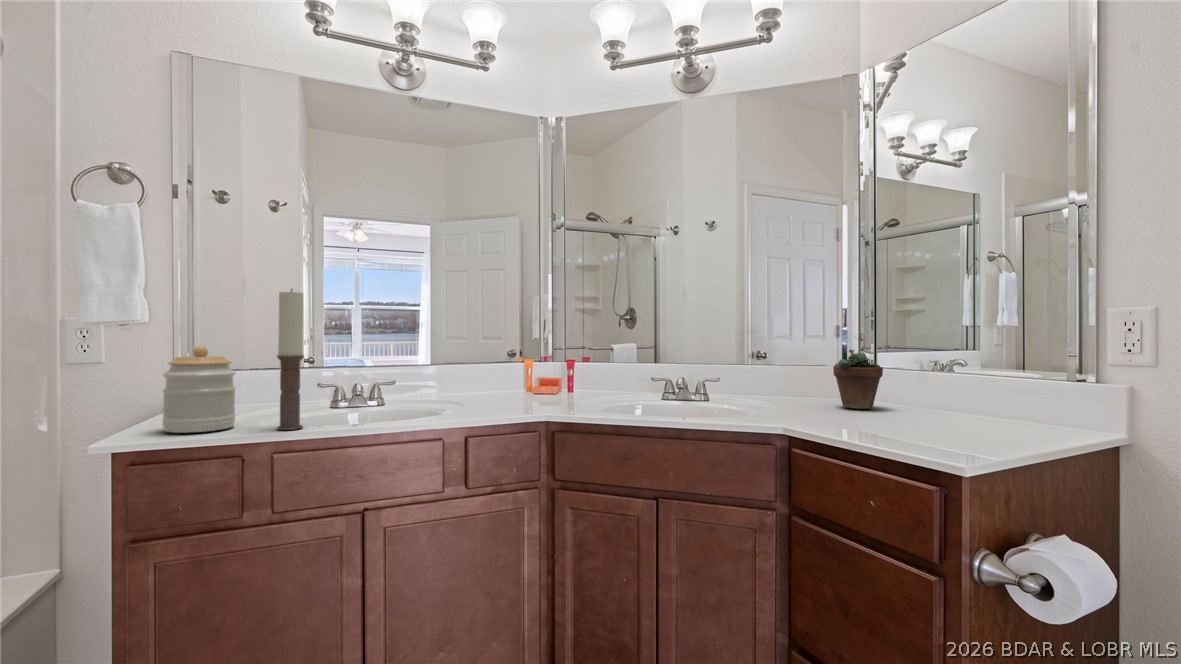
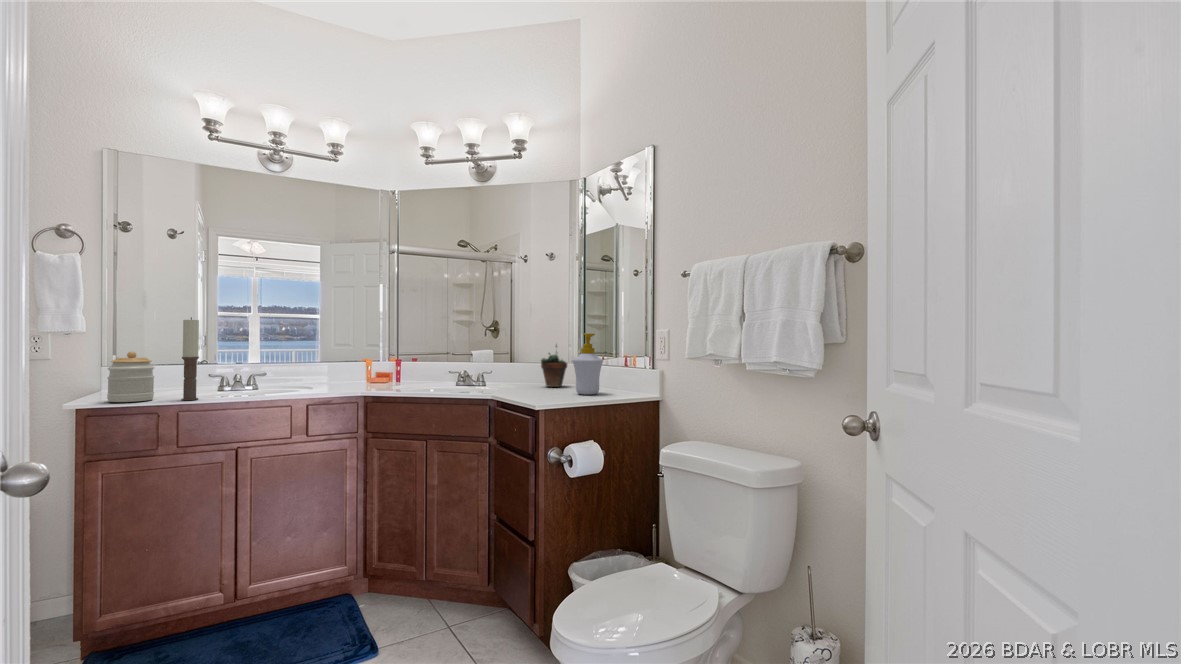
soap bottle: none [938,312,1007,429] -> present [572,333,603,395]

